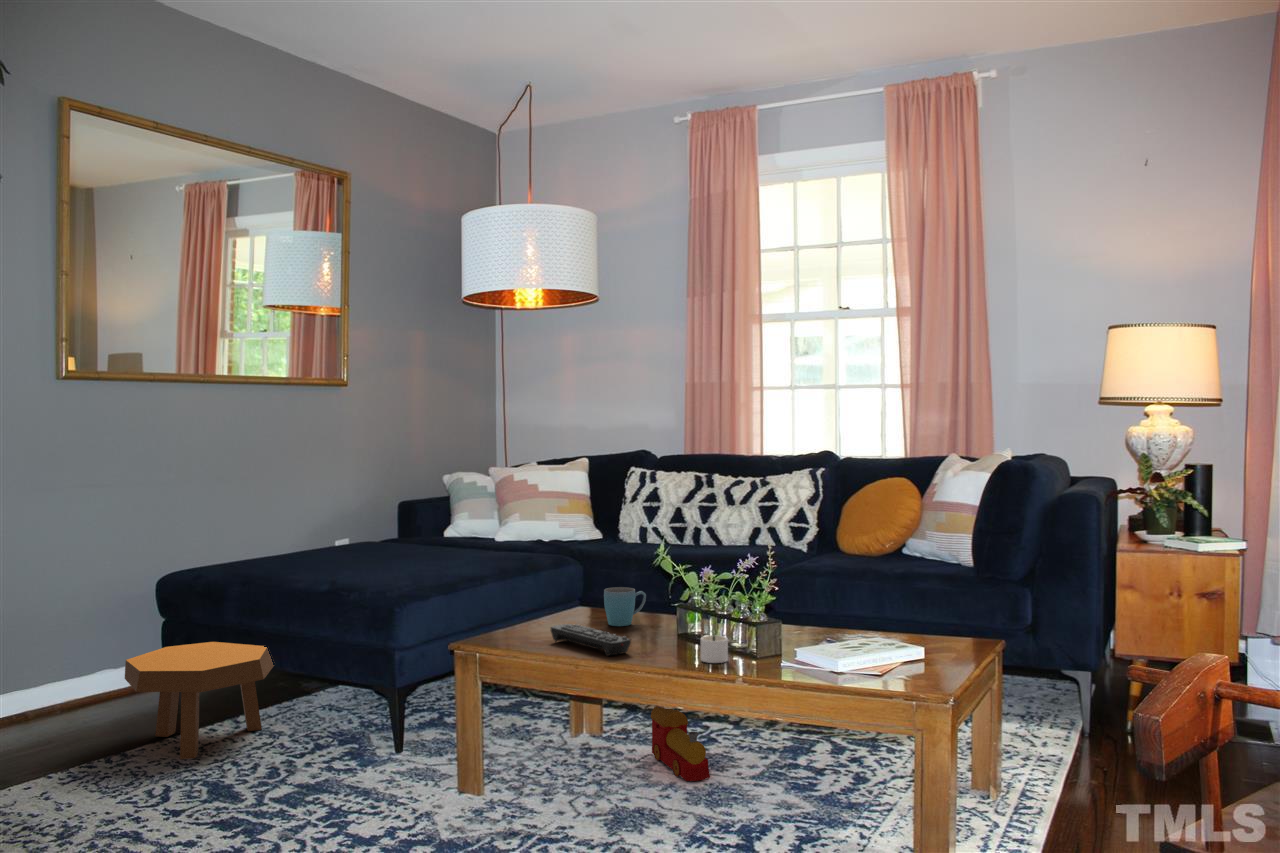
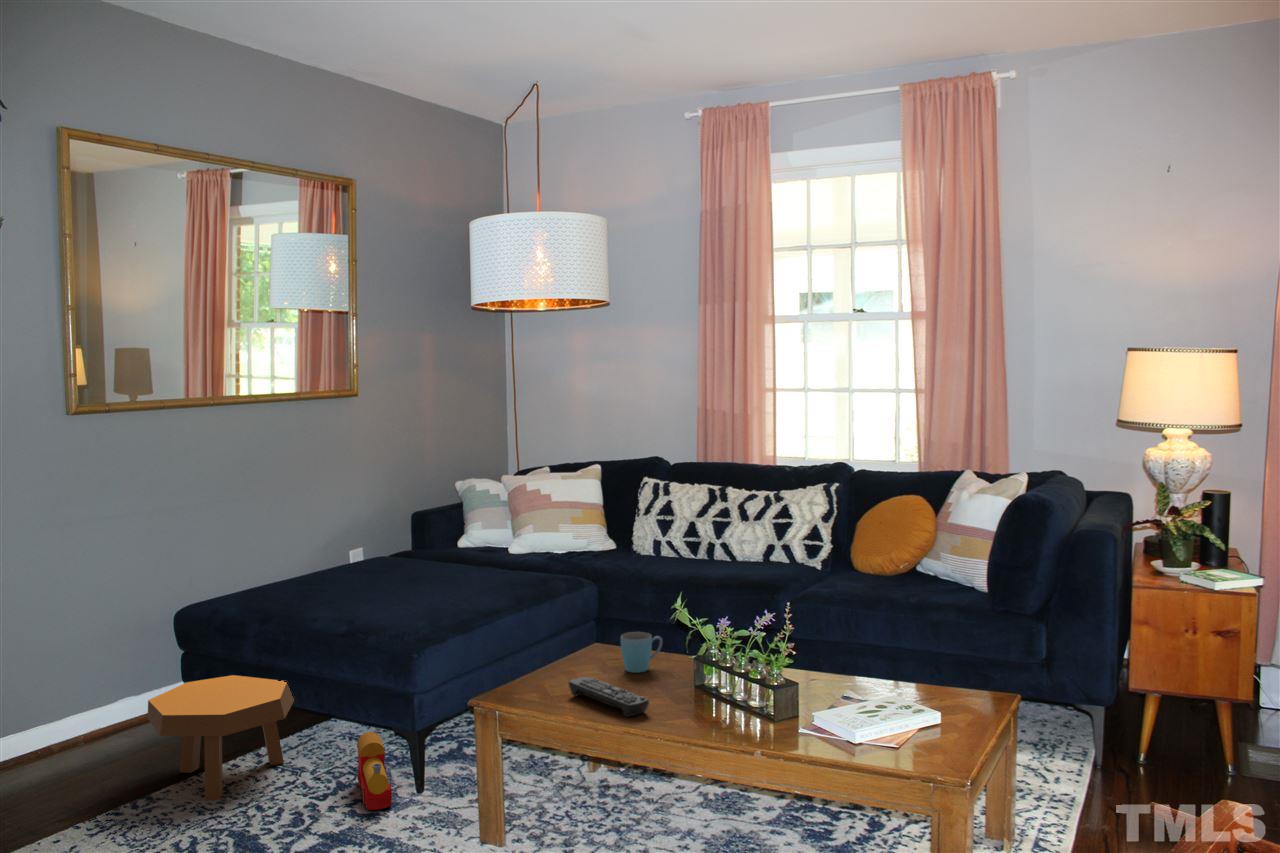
candle: present [701,635,728,663] -> none [719,698,757,728]
toy train: present [651,707,710,781] -> present [357,732,392,810]

